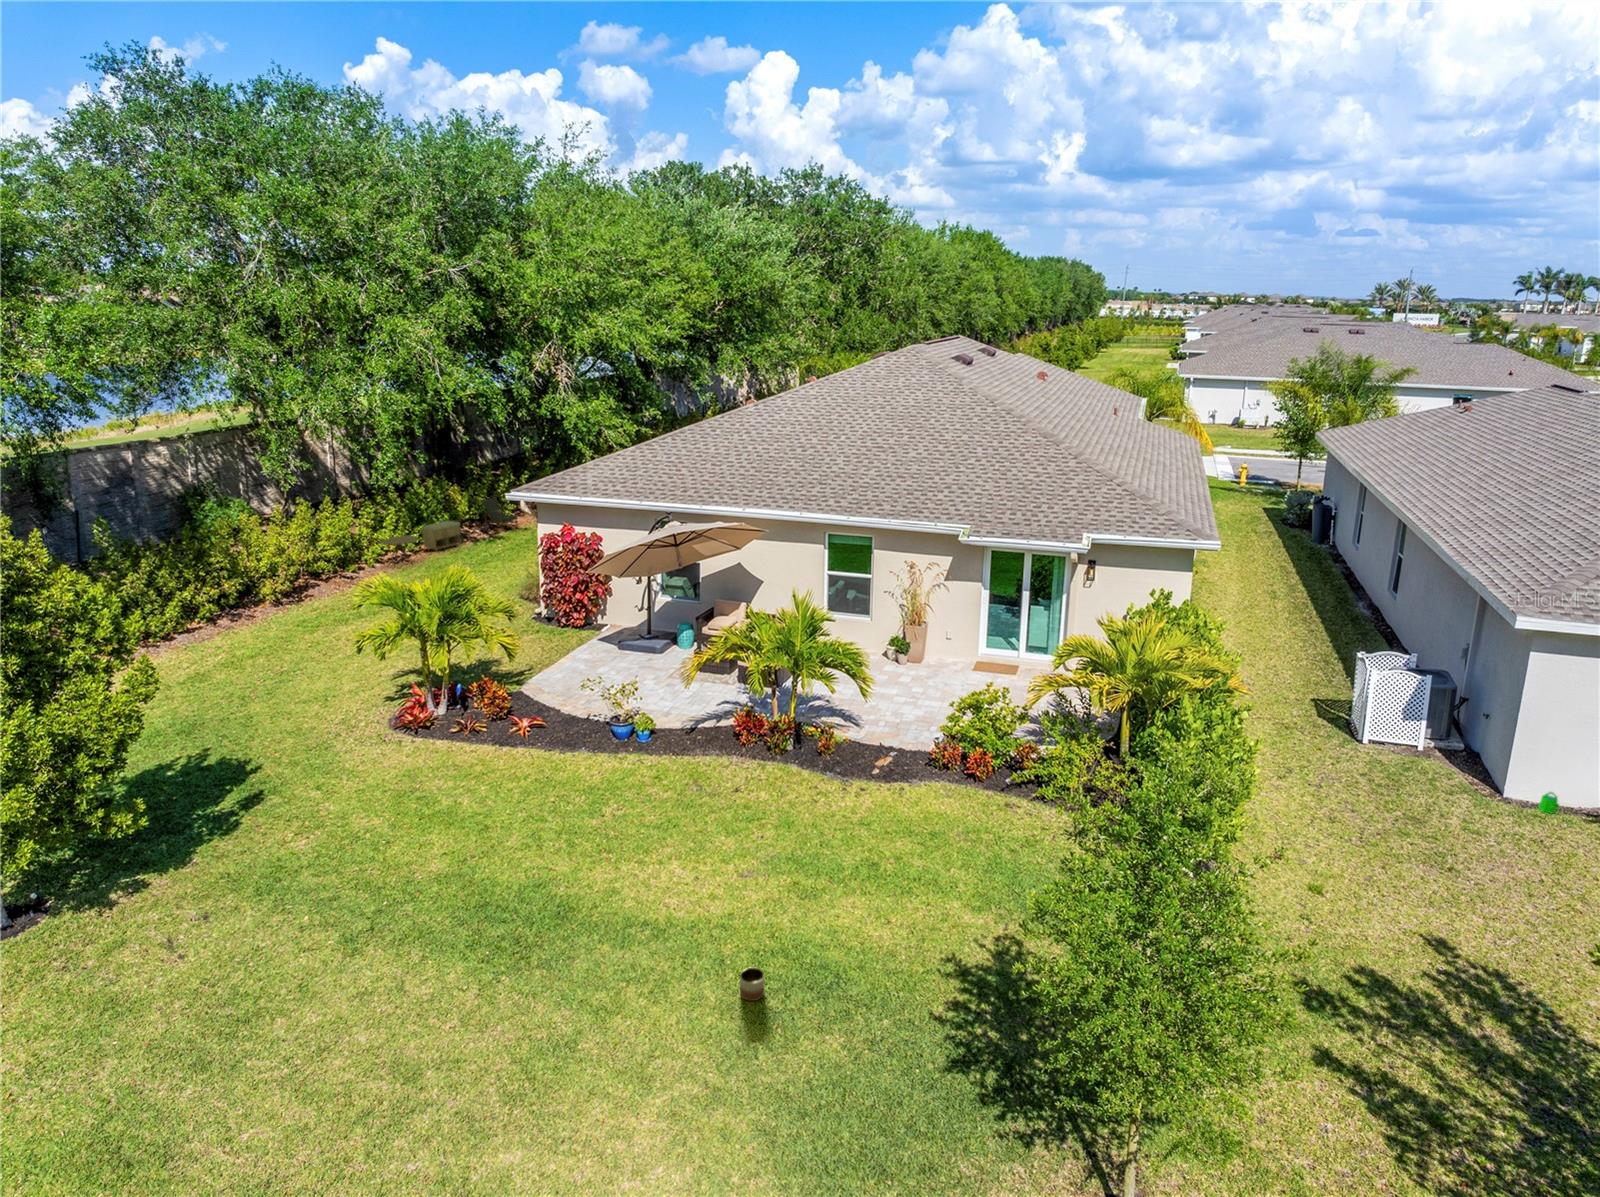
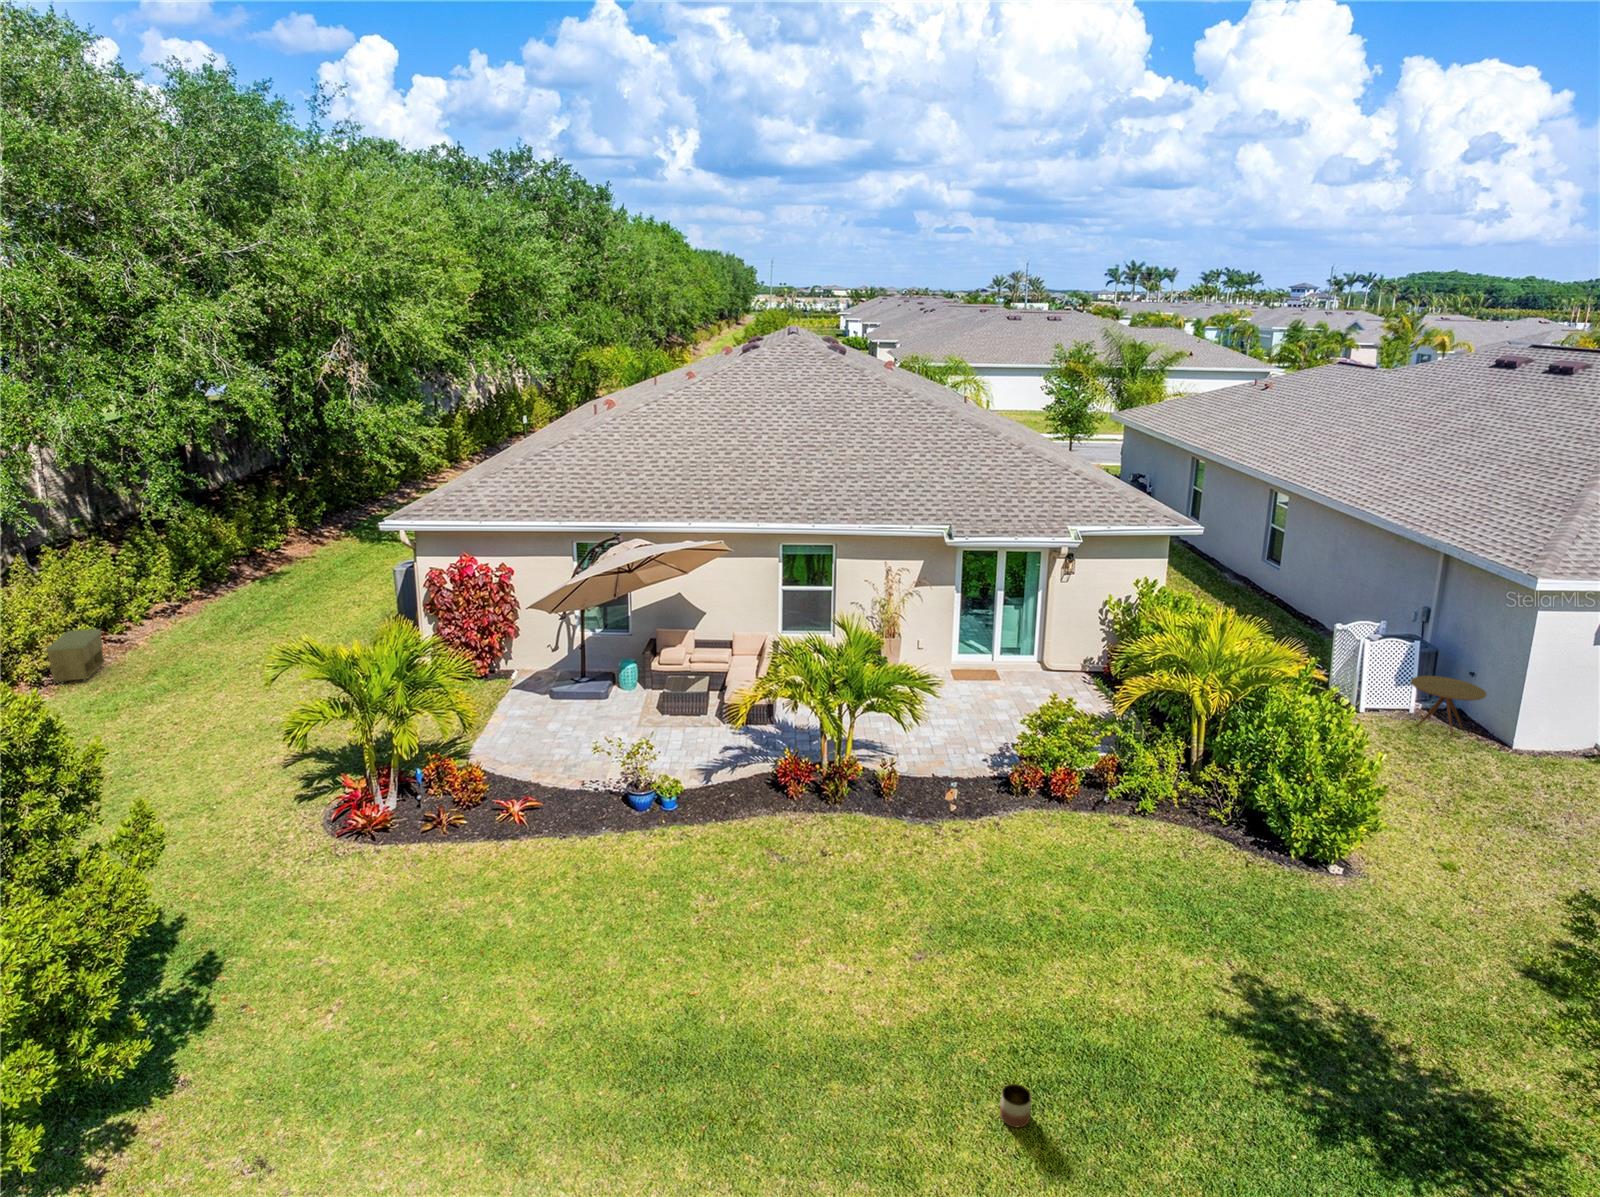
lounge chair: present [483,498,518,528] -> none [266,525,316,567]
storage bench: present [422,521,461,550] -> present [47,629,105,683]
round table: present [379,535,418,564] -> present [1411,676,1487,736]
watering can: present [1538,792,1560,813] -> none [1544,741,1569,761]

